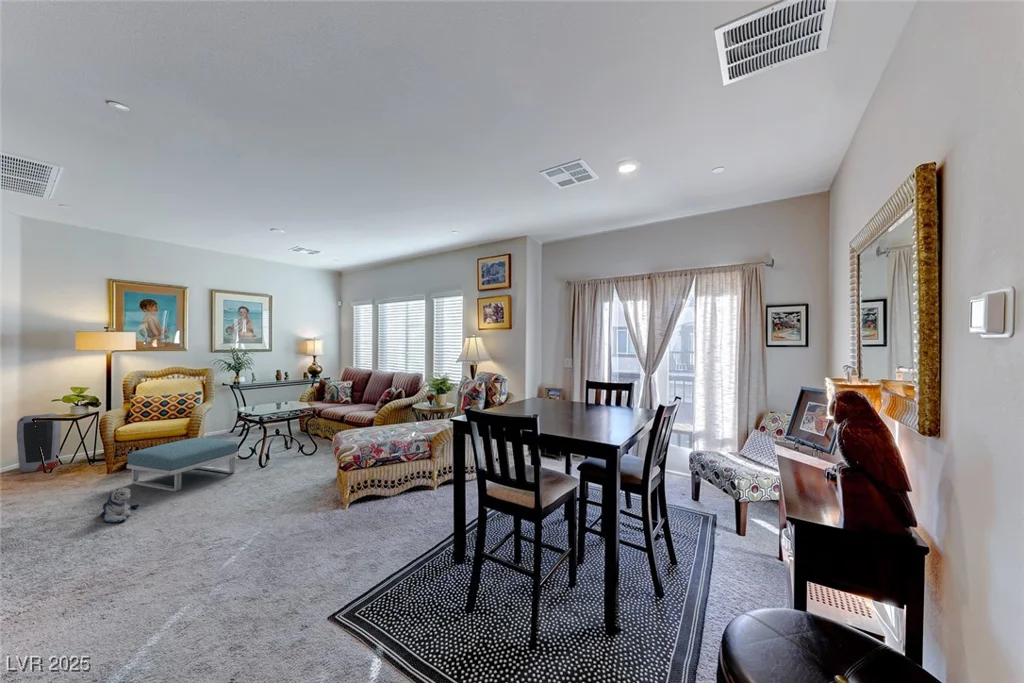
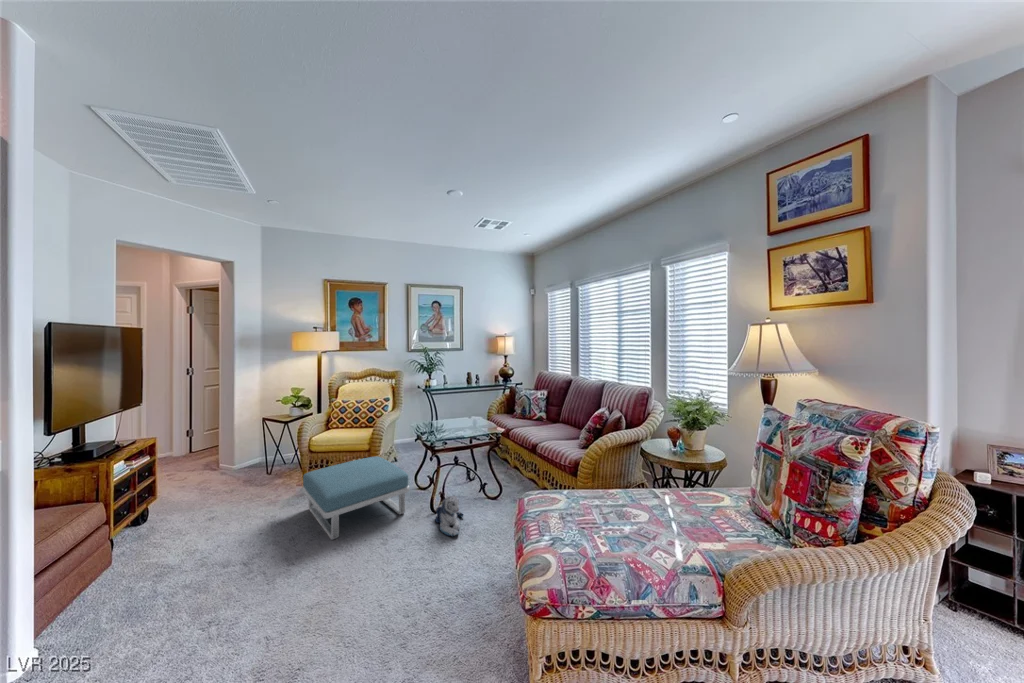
air purifier: present [17,414,61,472] -> none [254,412,285,467]
plush toy: present [100,488,139,523] -> present [435,496,463,536]

